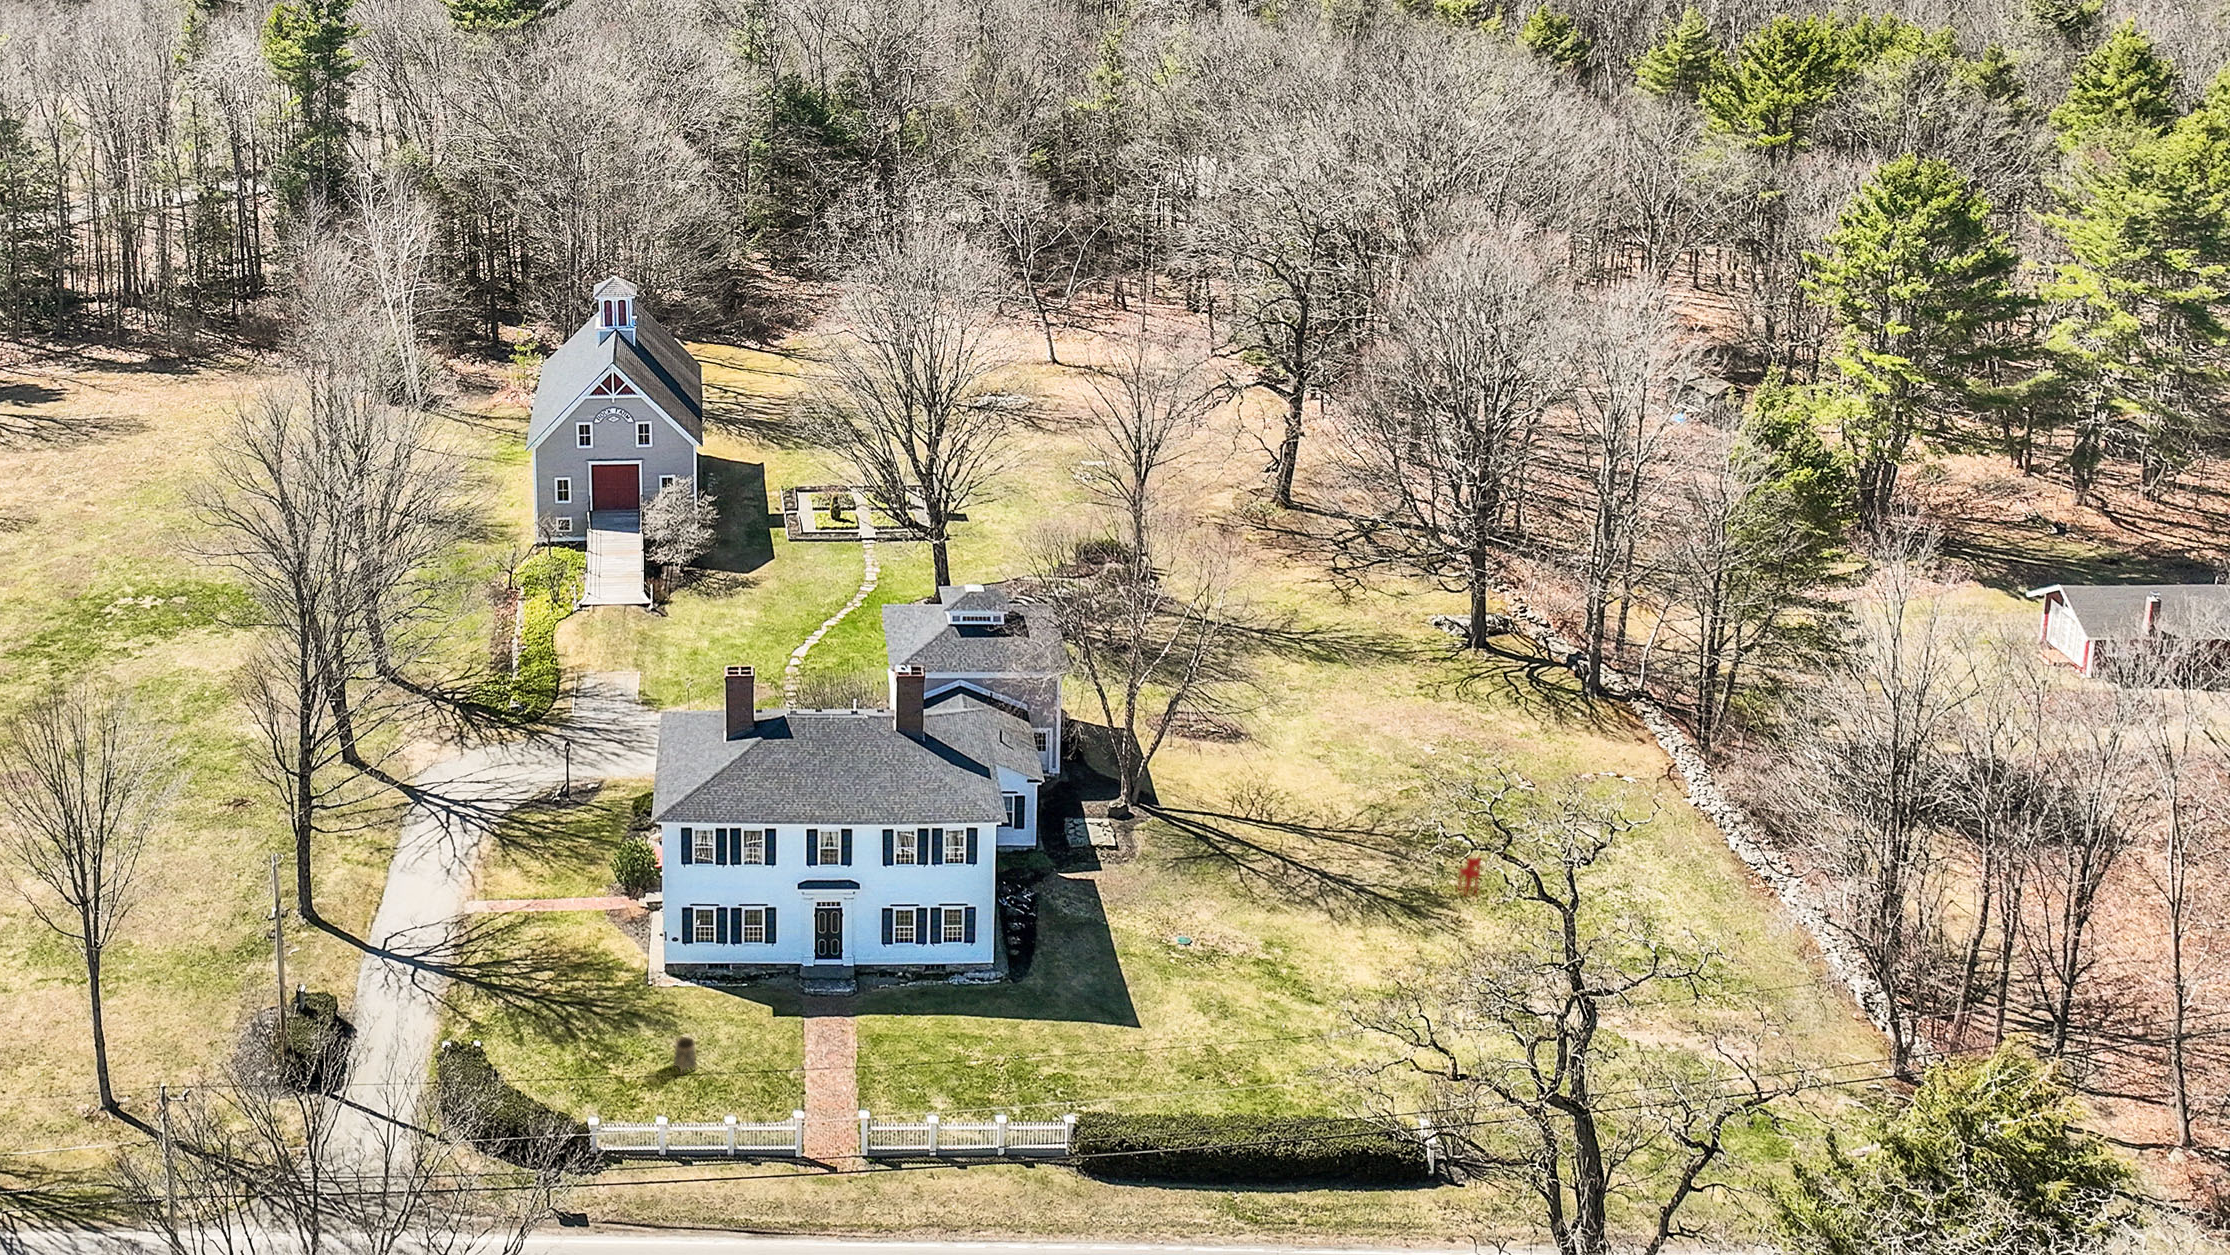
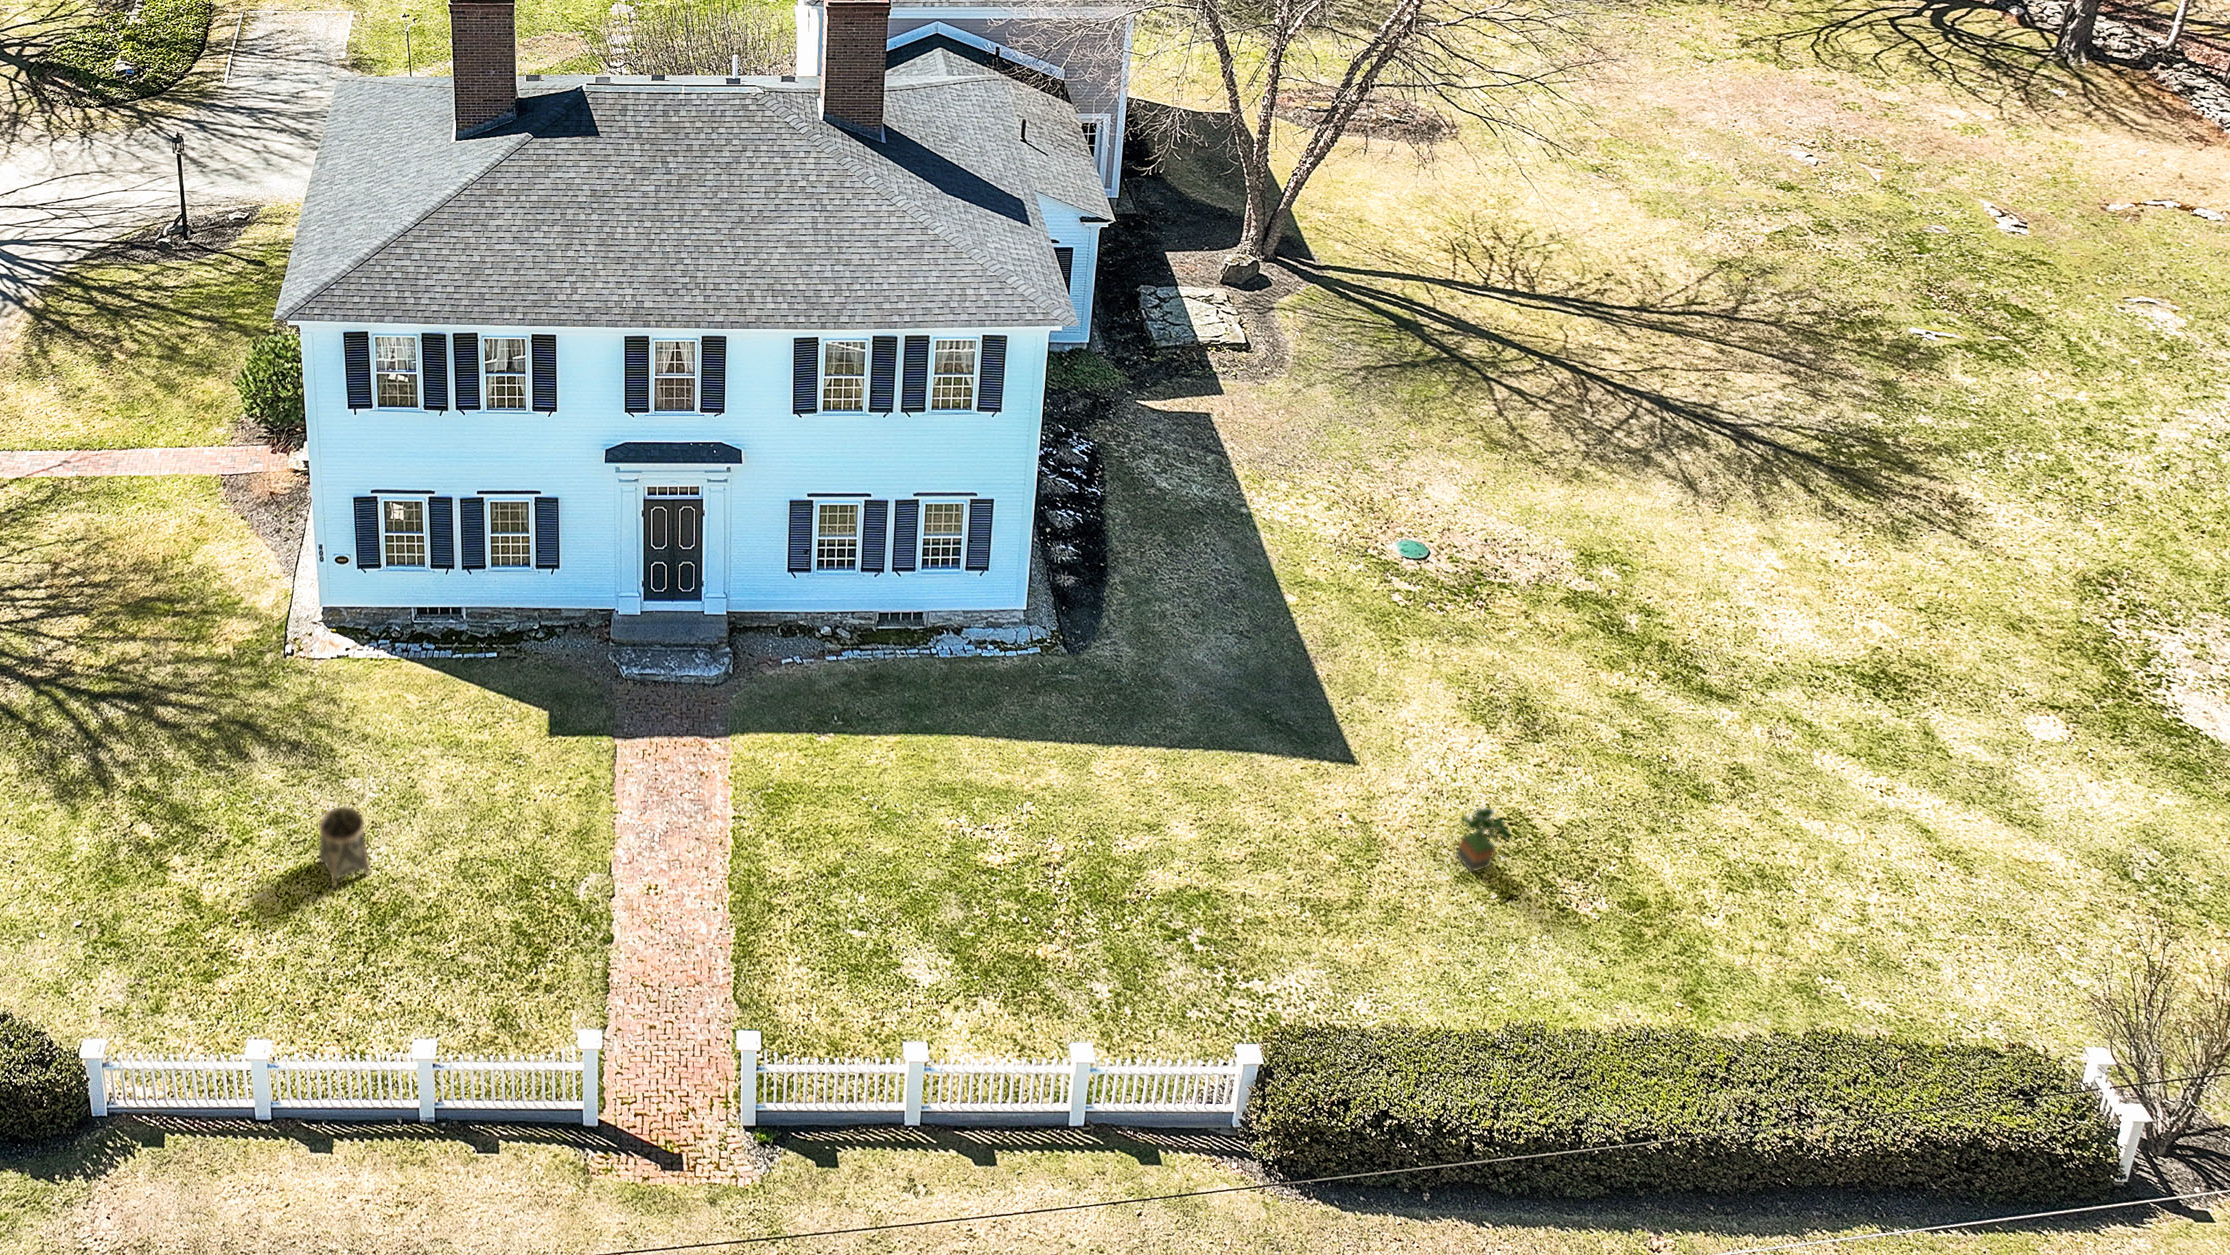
chair: present [1458,857,1481,895] -> none [1948,383,2023,457]
potted tree: none [1179,1034,1200,1066] -> present [1457,807,1512,871]

